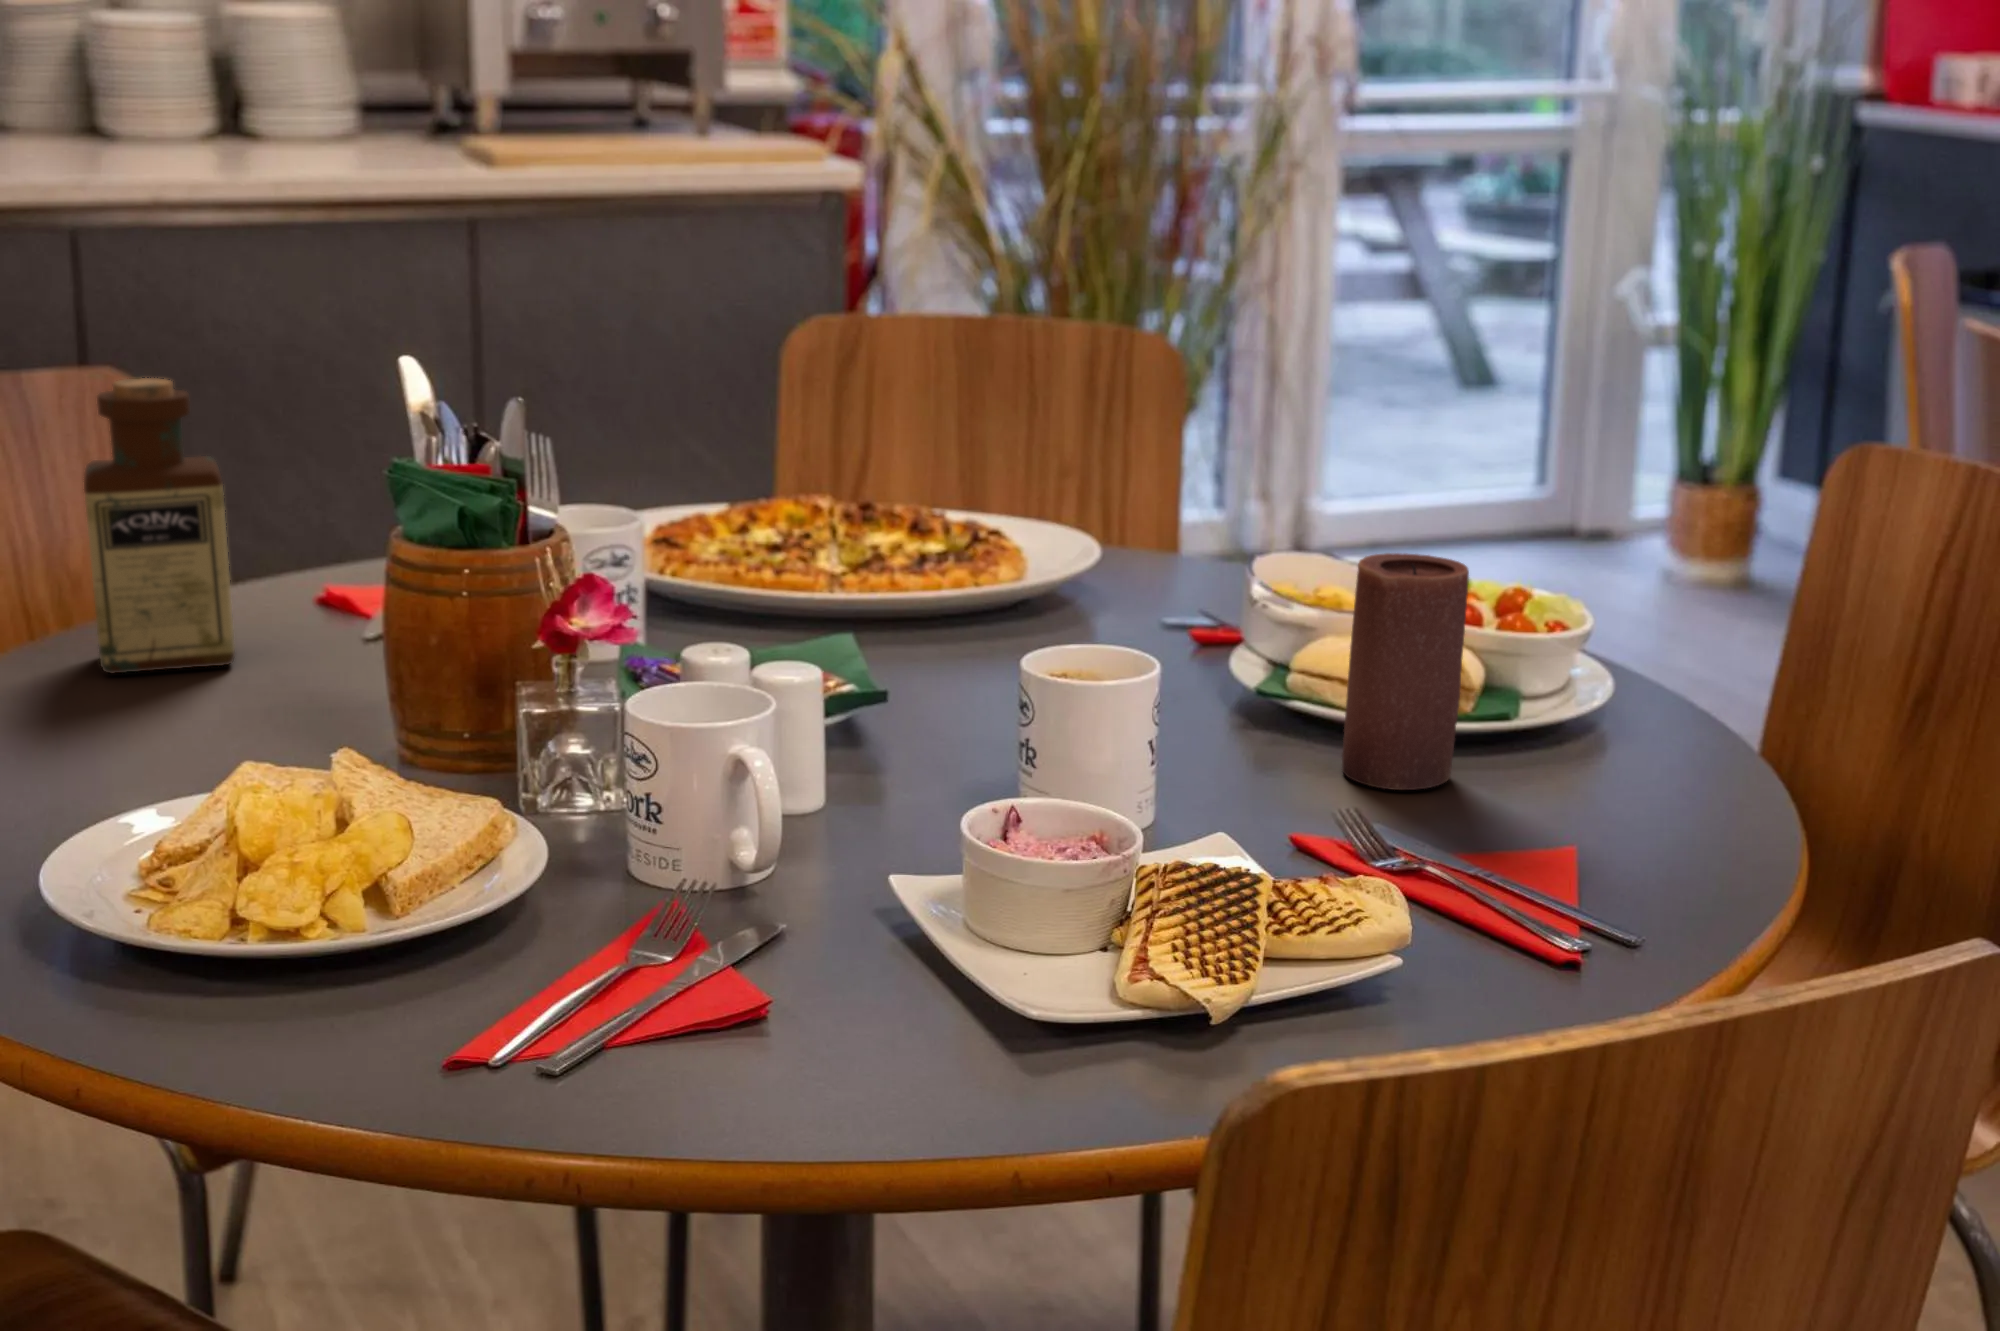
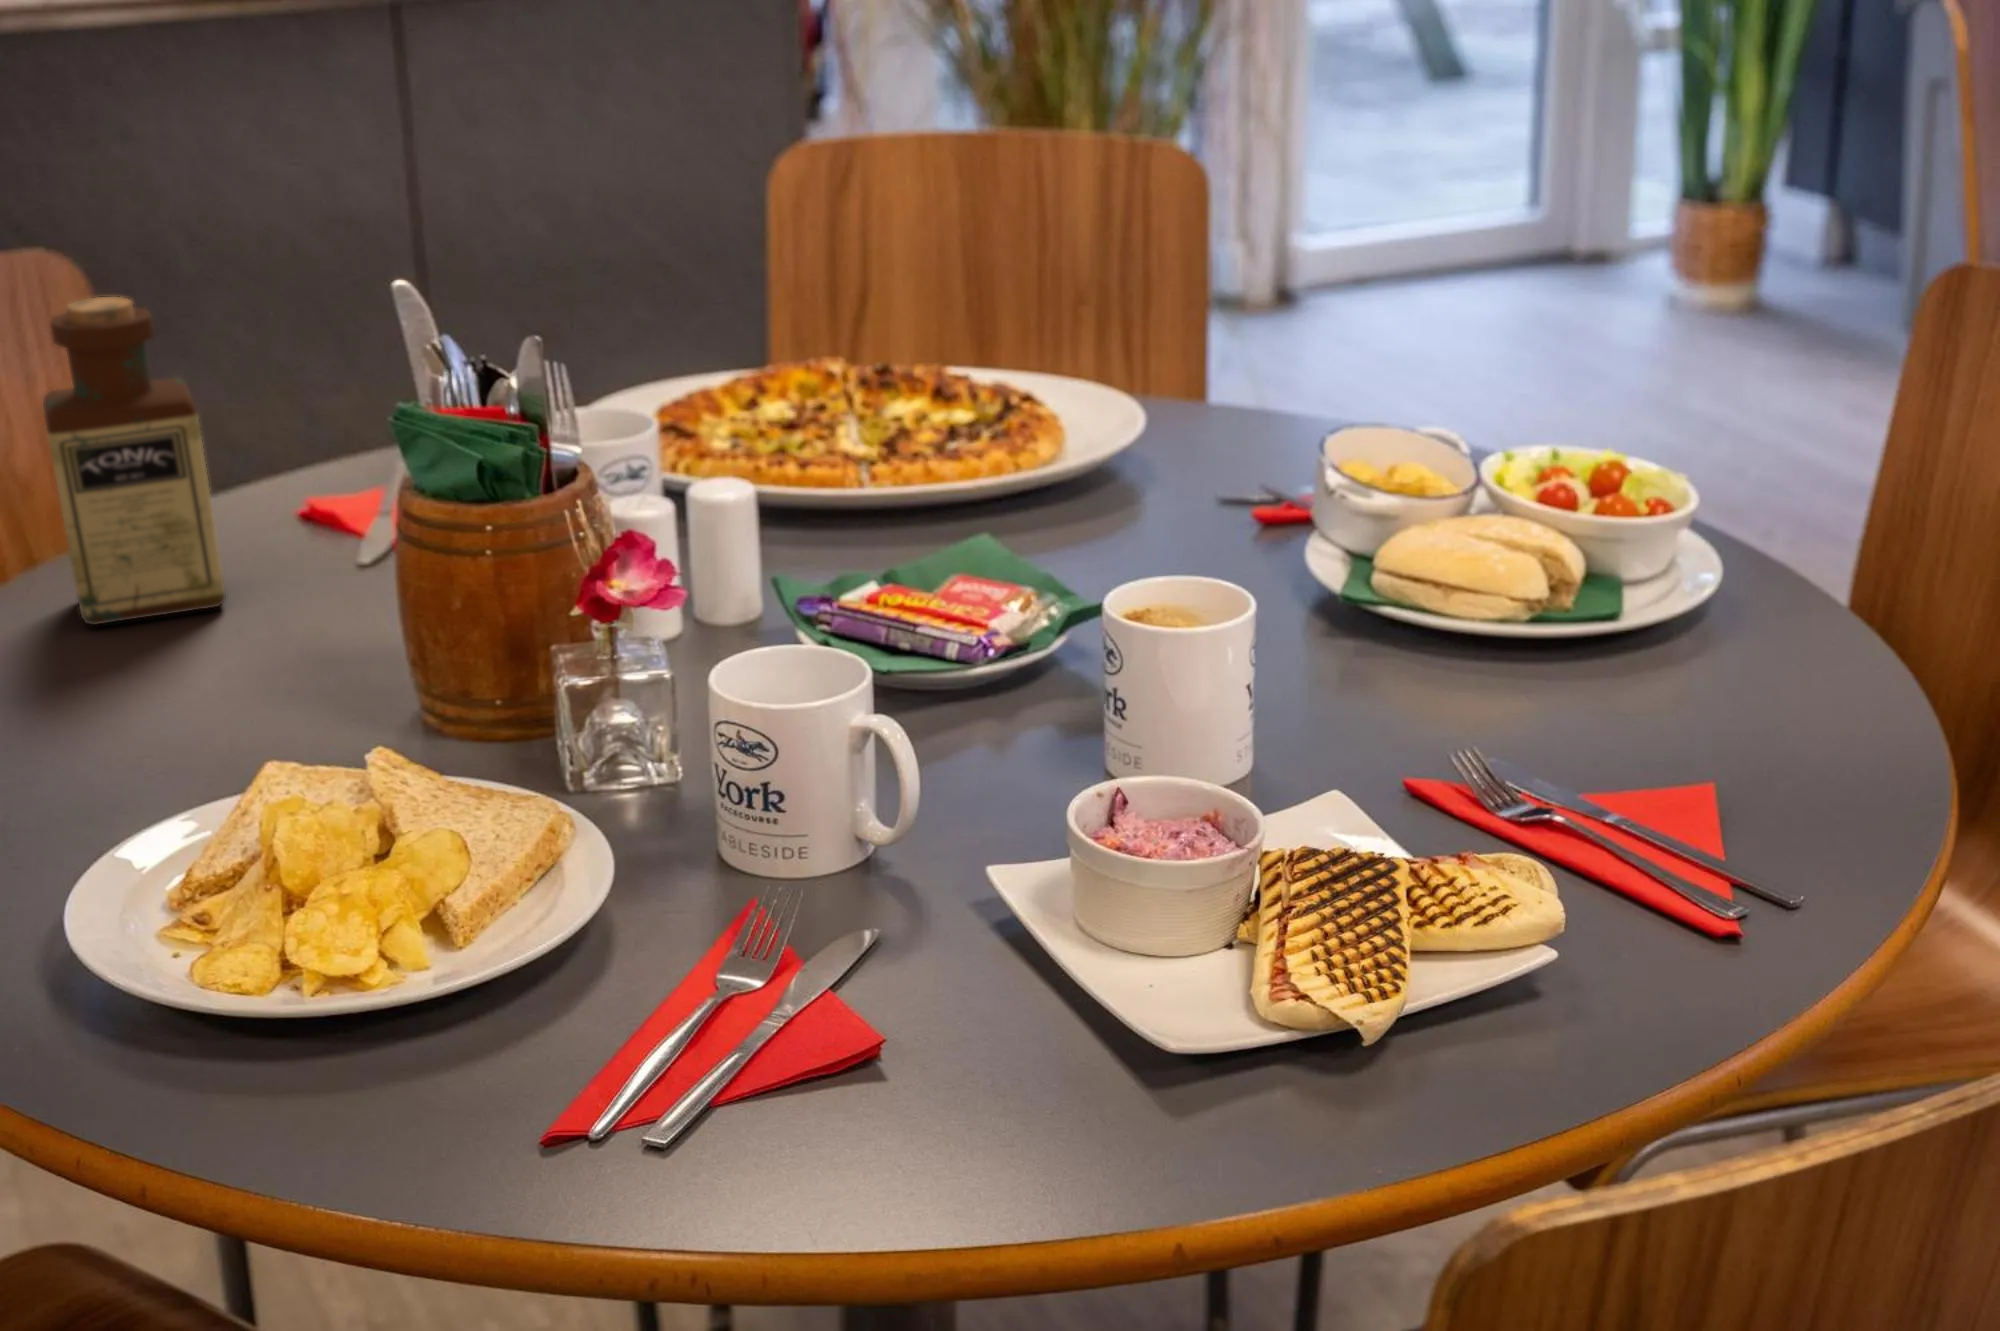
candle: present [1342,553,1469,790] -> none [1443,452,1583,712]

